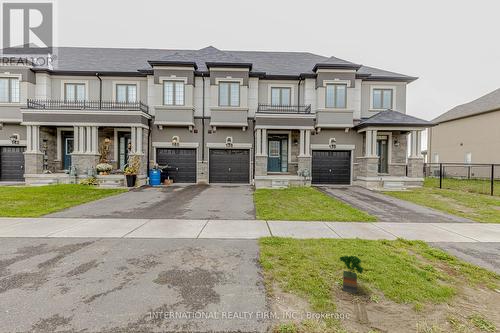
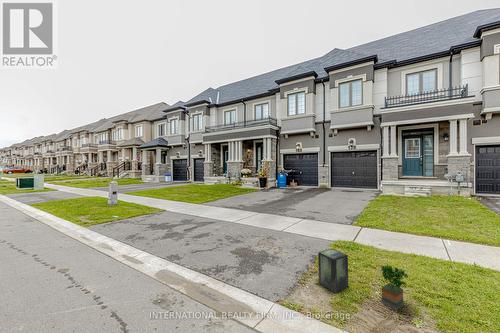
storage box: none [285,249,310,295] -> present [318,249,348,293]

